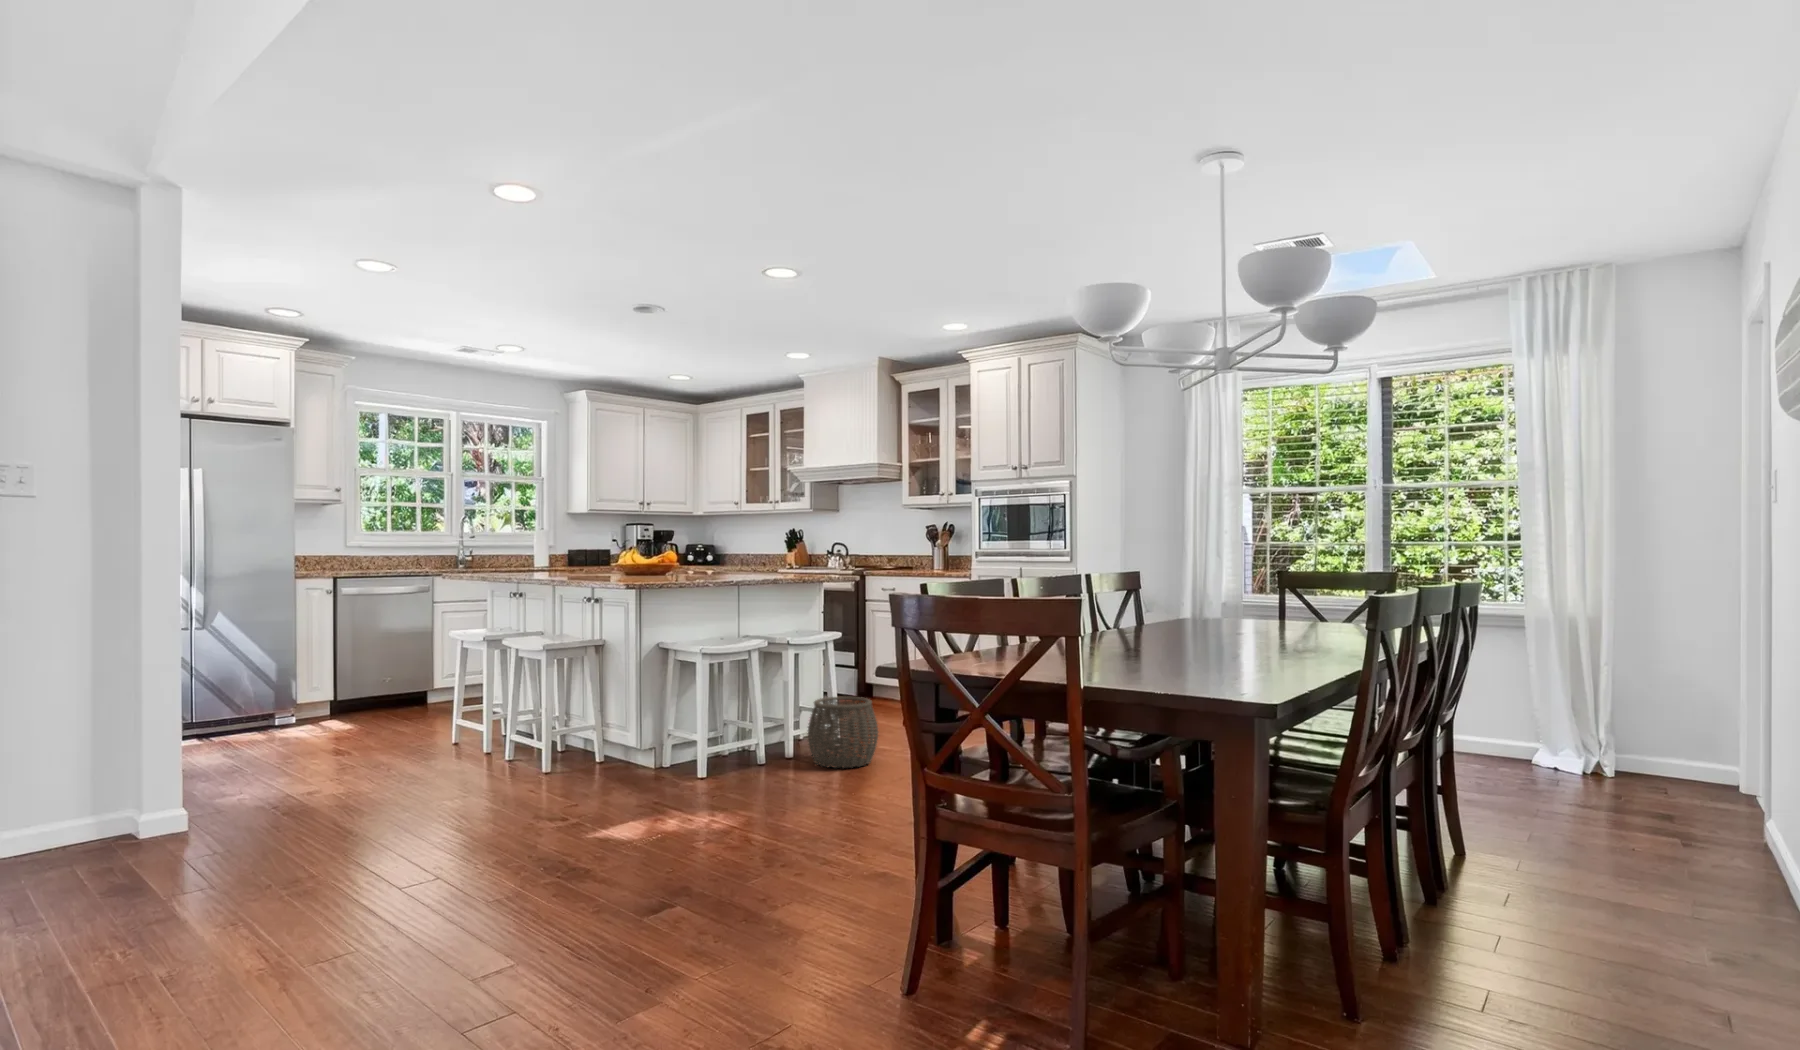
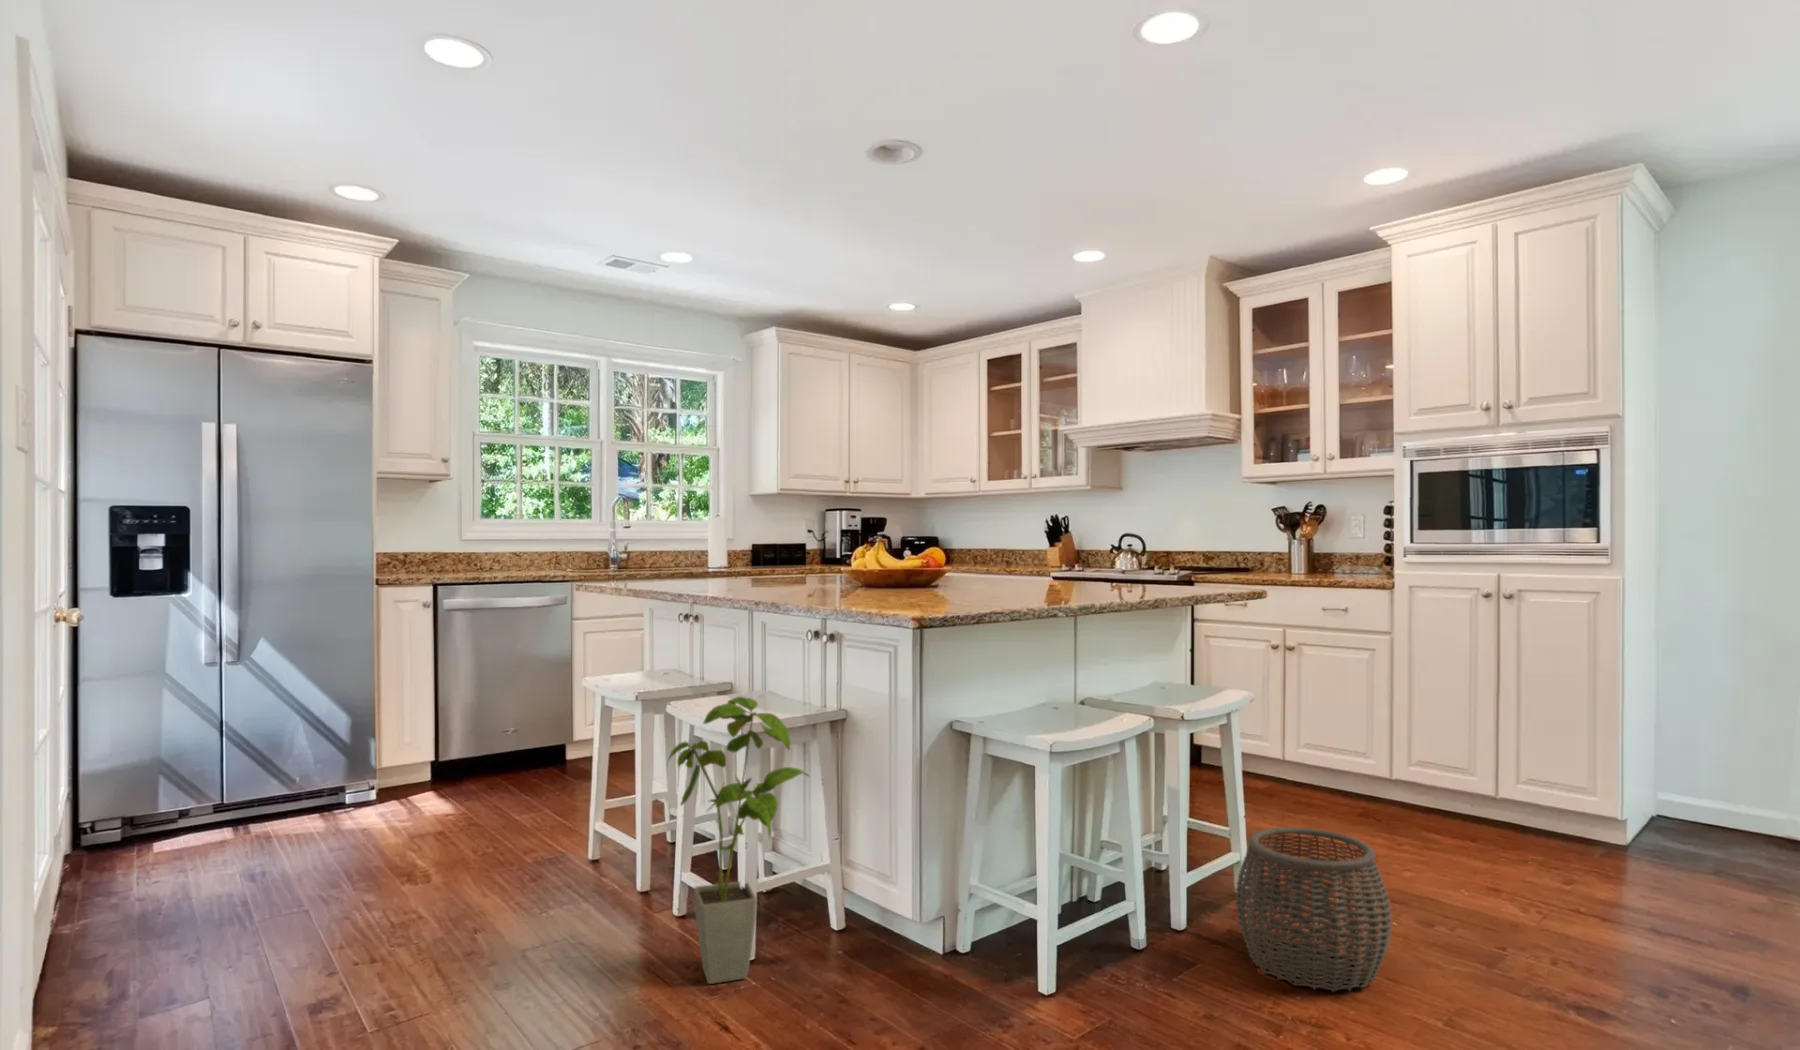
house plant: none [502,630,583,778] -> present [669,697,809,984]

